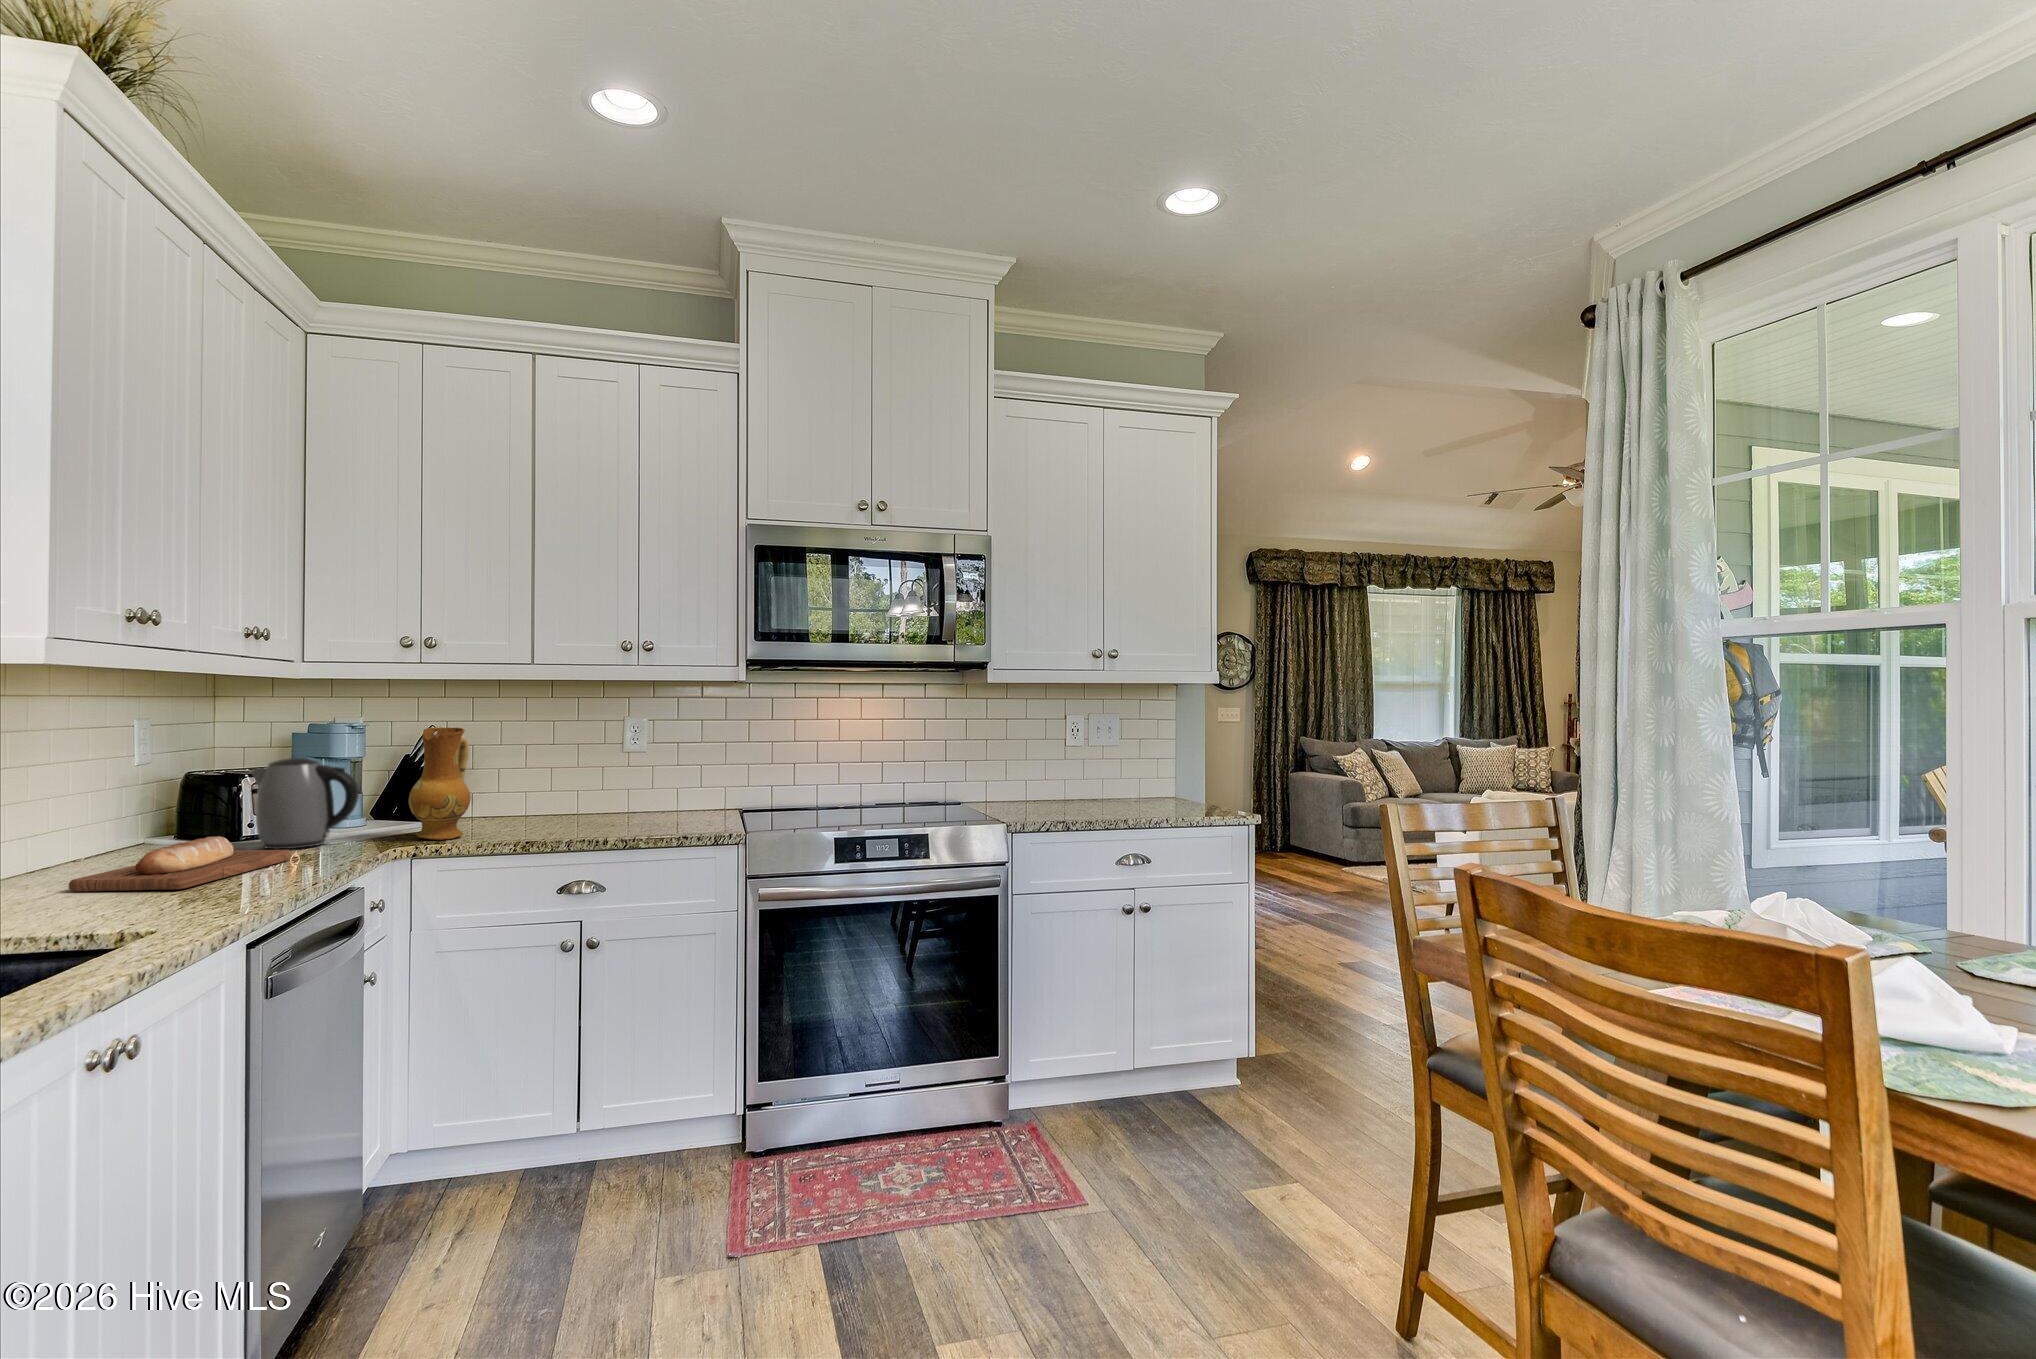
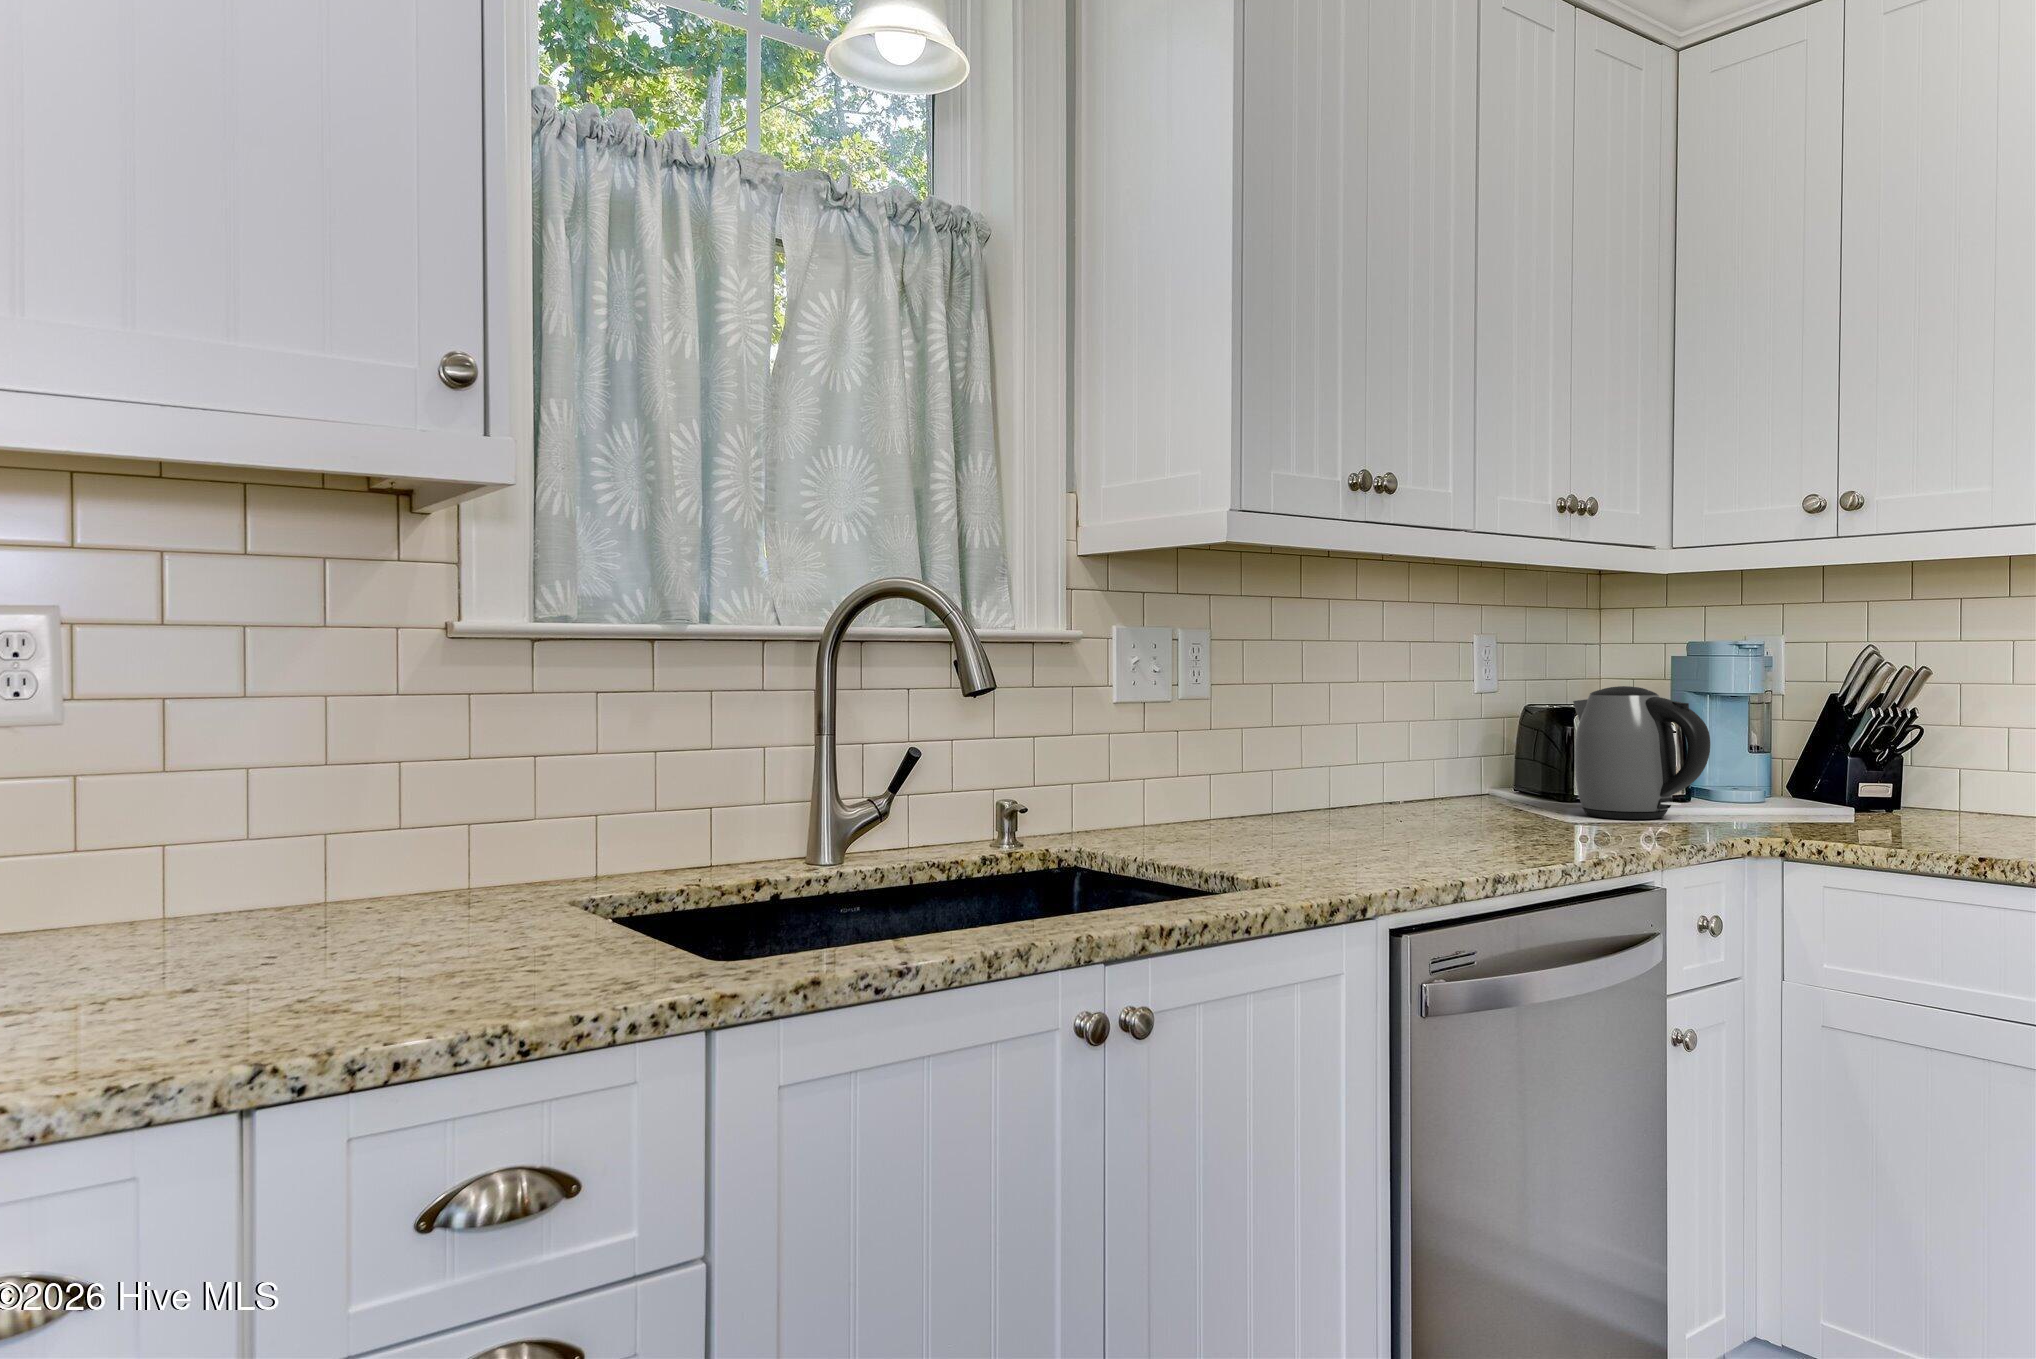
ceramic jug: present [409,727,471,840] -> none [1784,641,1898,836]
bread loaf: present [69,836,291,892] -> none [1314,784,1582,843]

